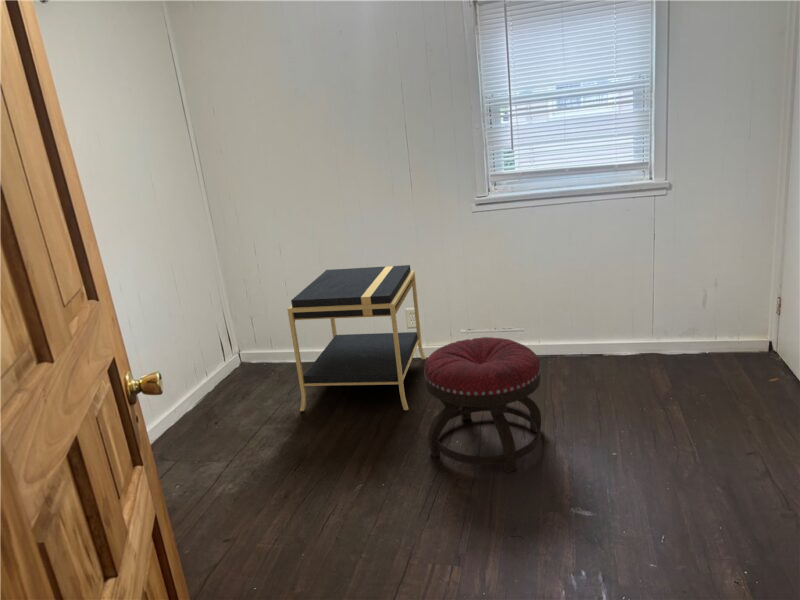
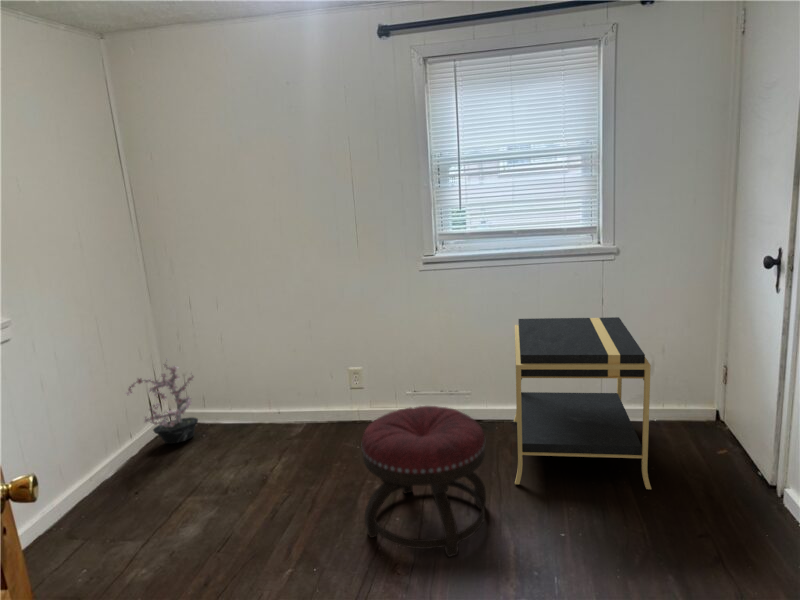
nightstand: present [287,265,426,411] -> present [514,317,651,490]
potted plant: none [198,300,266,381] -> present [126,359,198,444]

